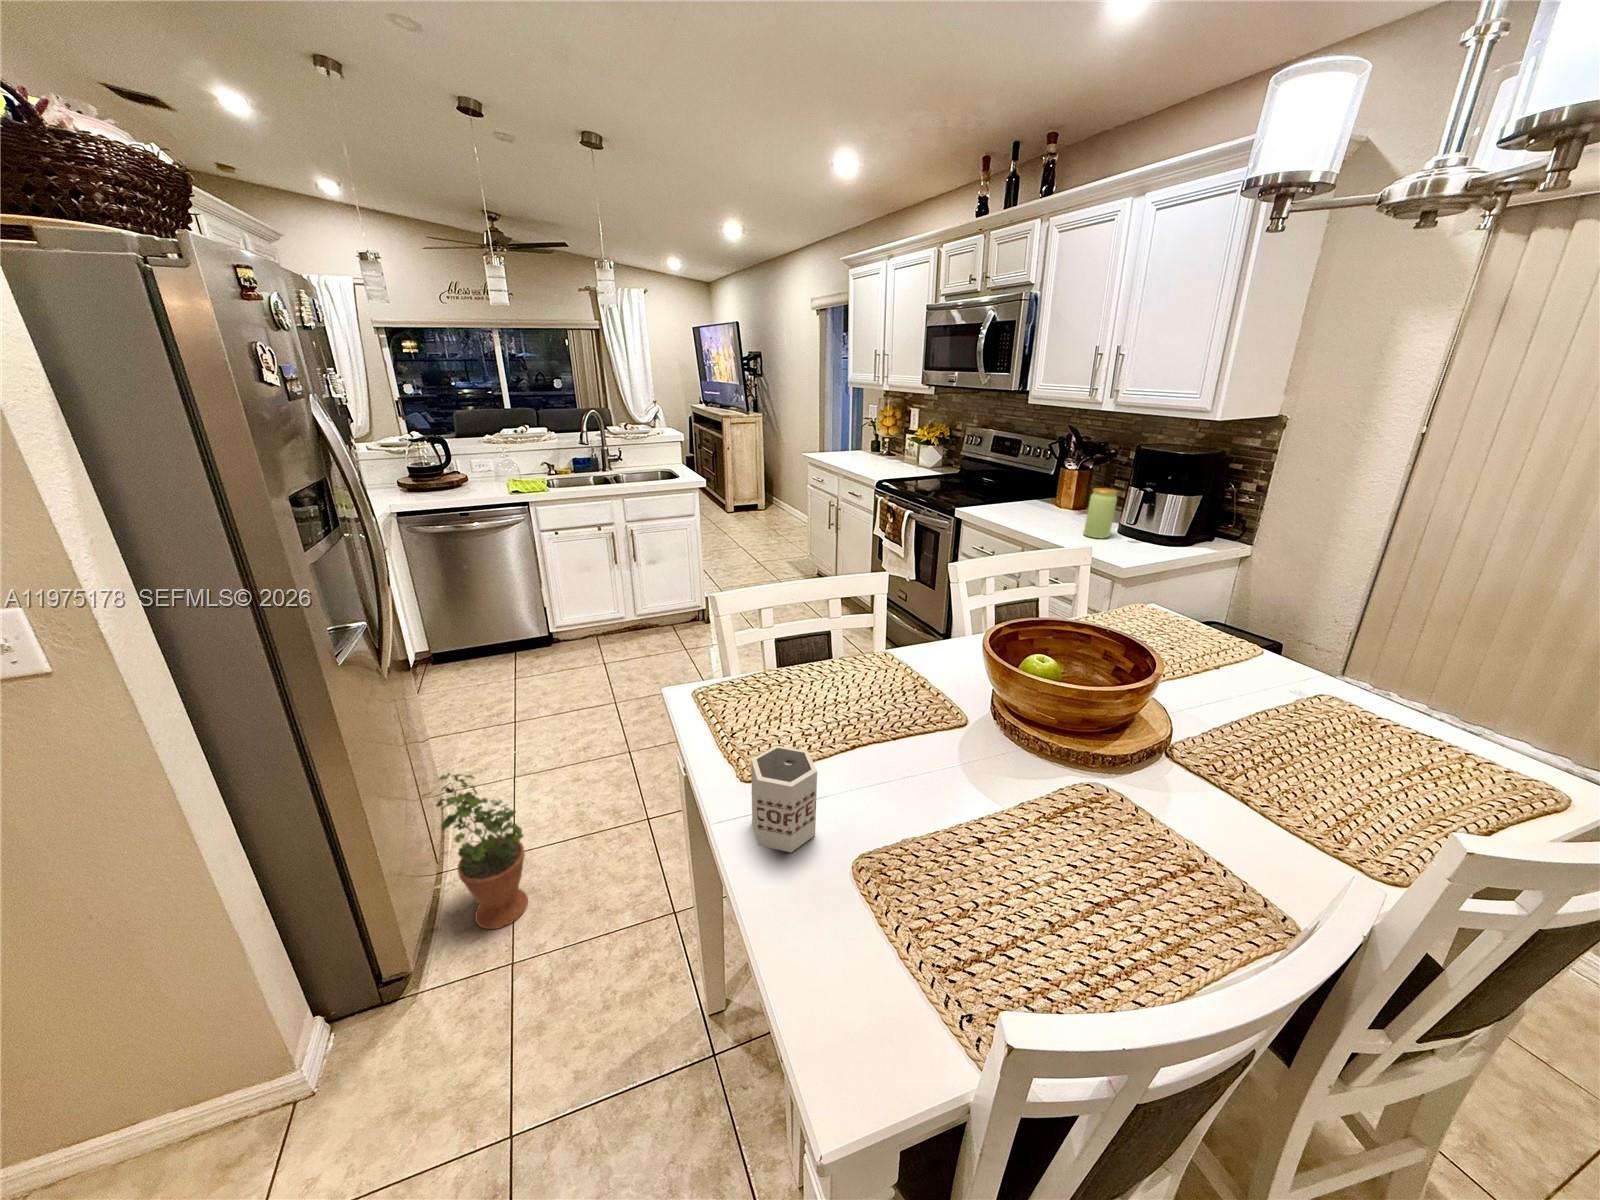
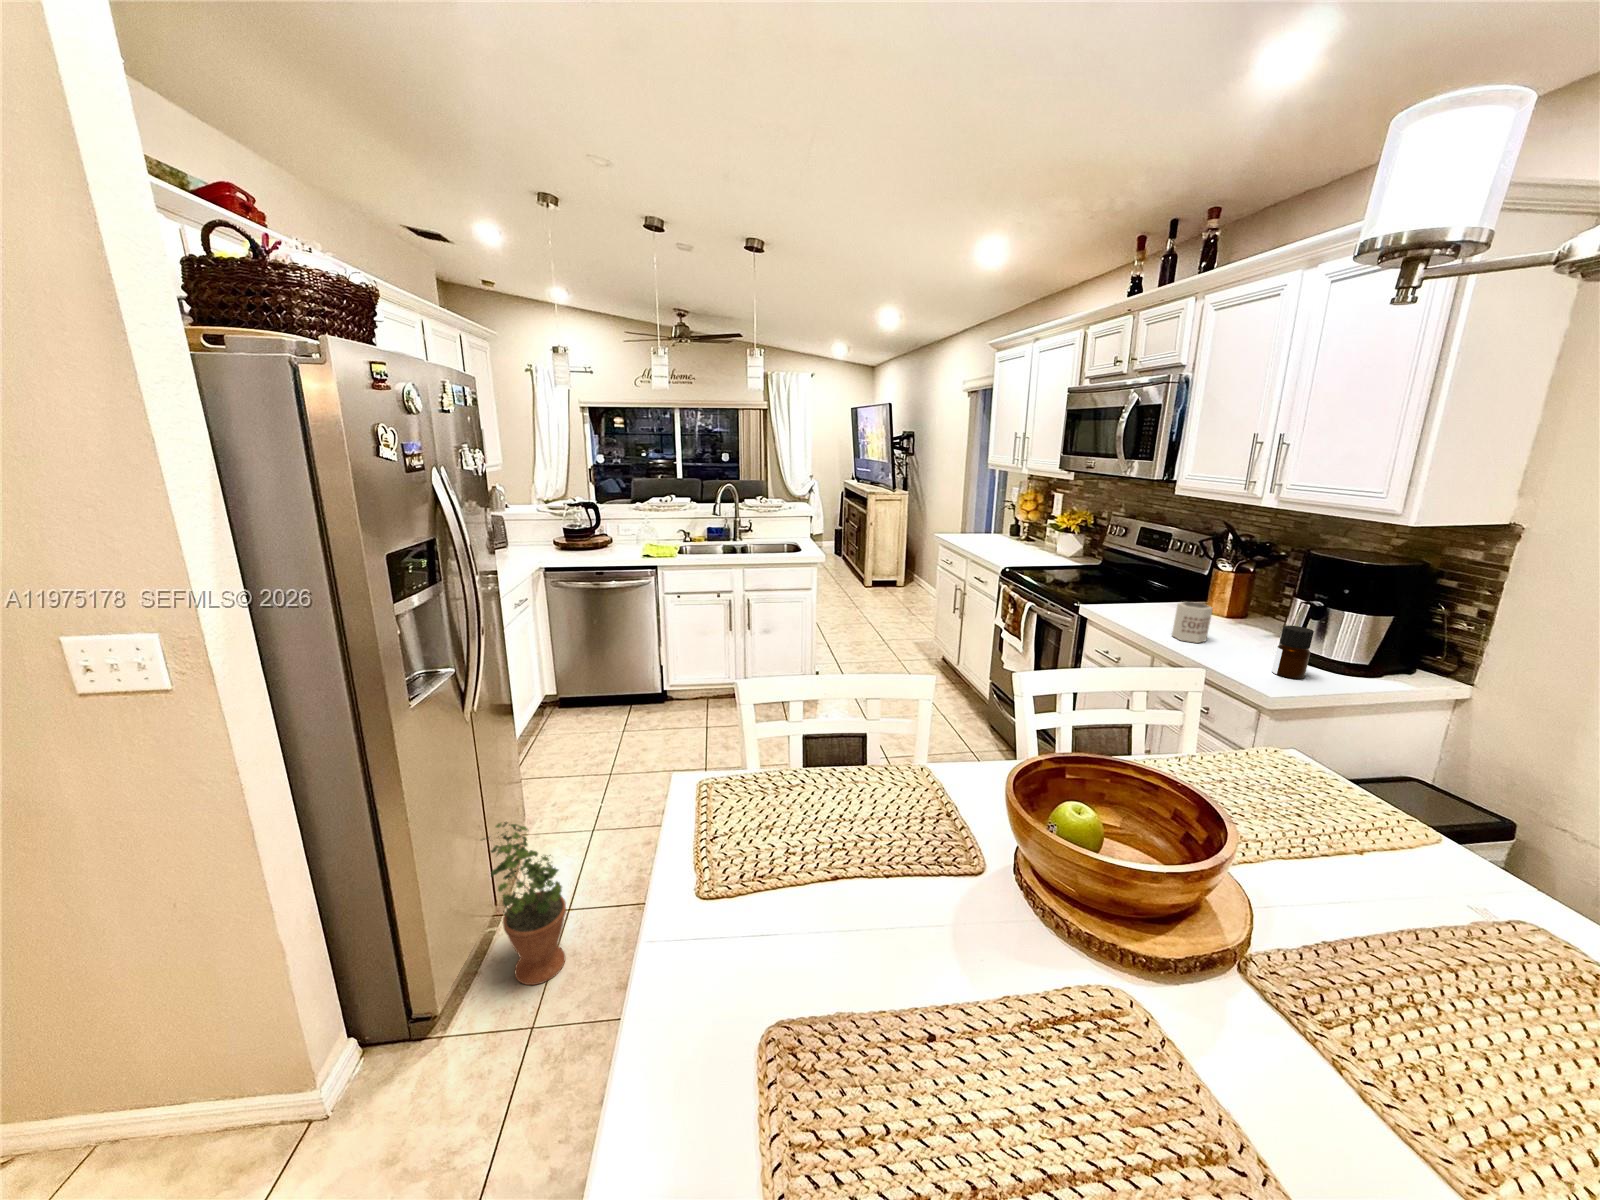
jar: present [1084,488,1117,538] -> none [1226,596,1272,657]
bottle: none [1121,509,1152,552] -> present [1272,626,1314,679]
mug: present [751,746,817,853] -> present [1172,602,1213,643]

